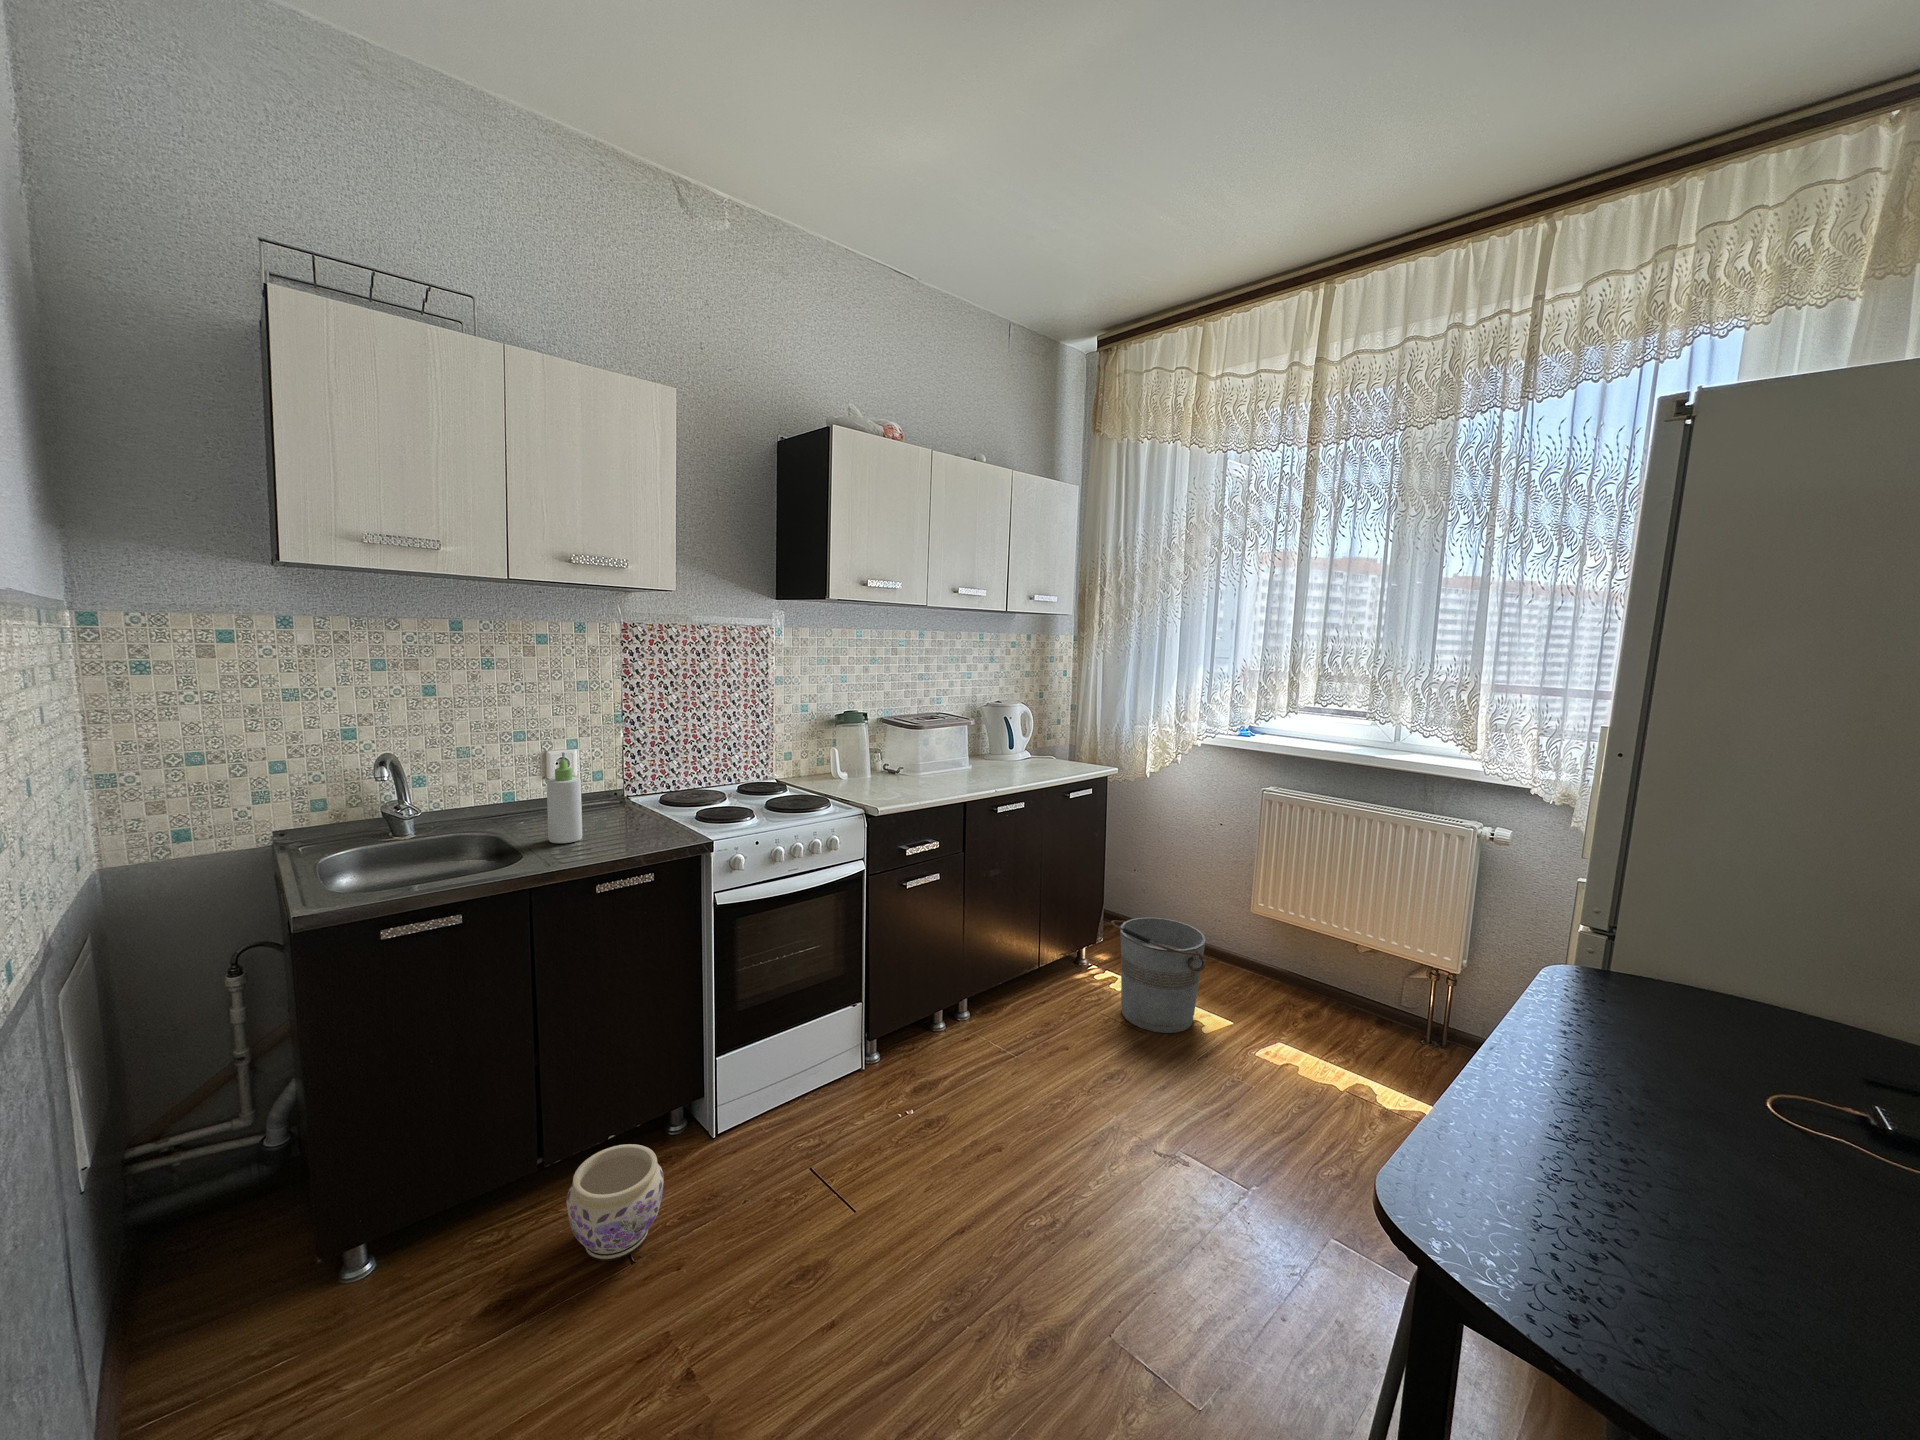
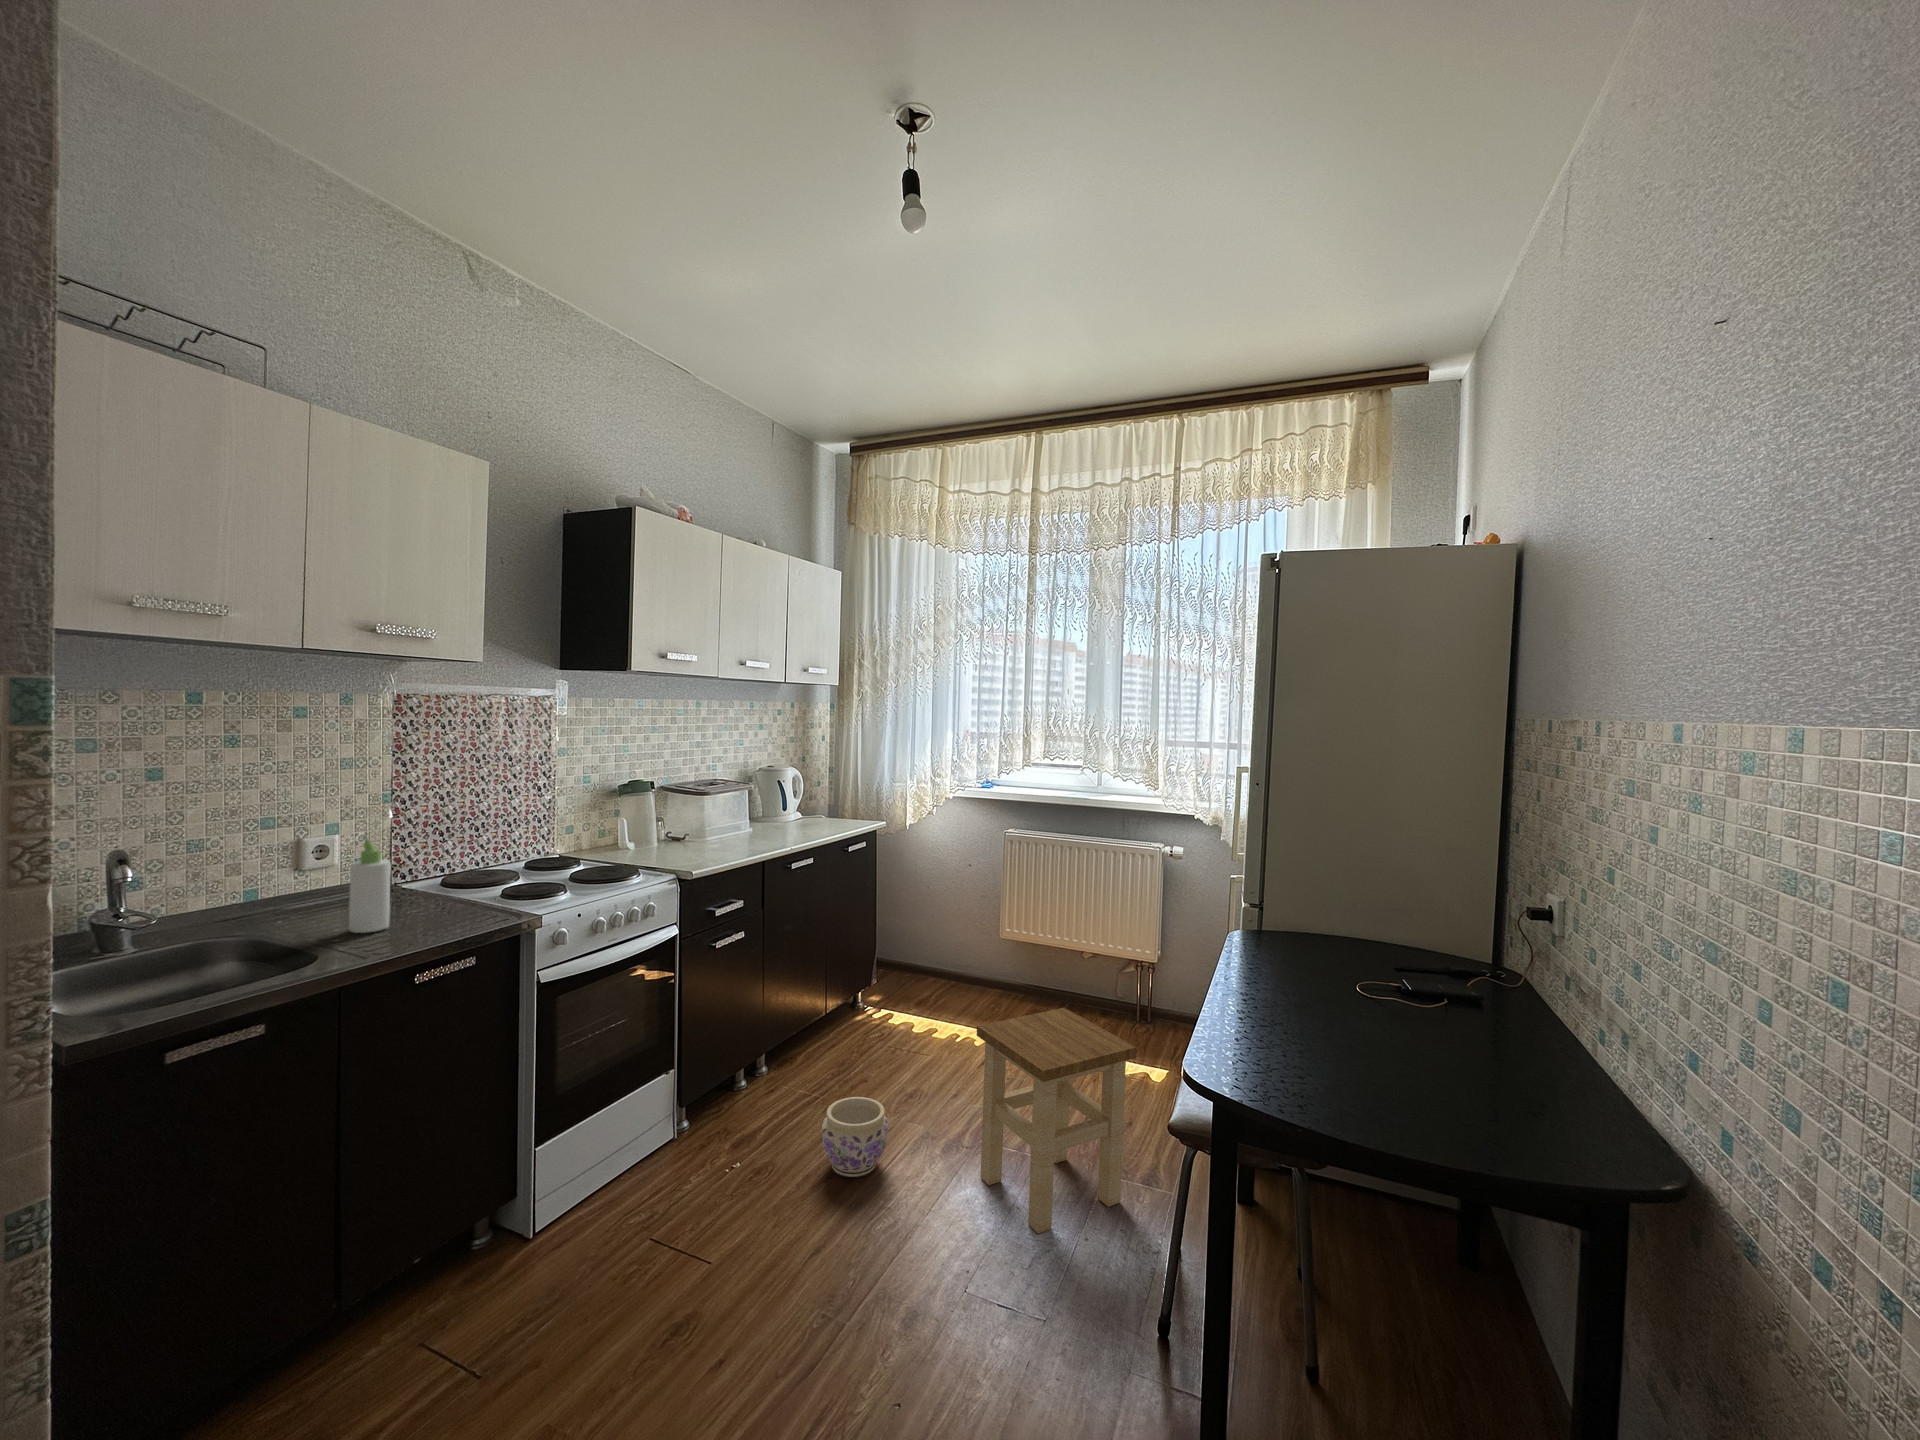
bucket: present [1111,918,1206,1033] -> none [892,955,977,1056]
stool: none [1162,1020,1376,1298] -> present [977,1008,1137,1234]
planter: present [566,1144,664,1261] -> present [822,1097,889,1178]

